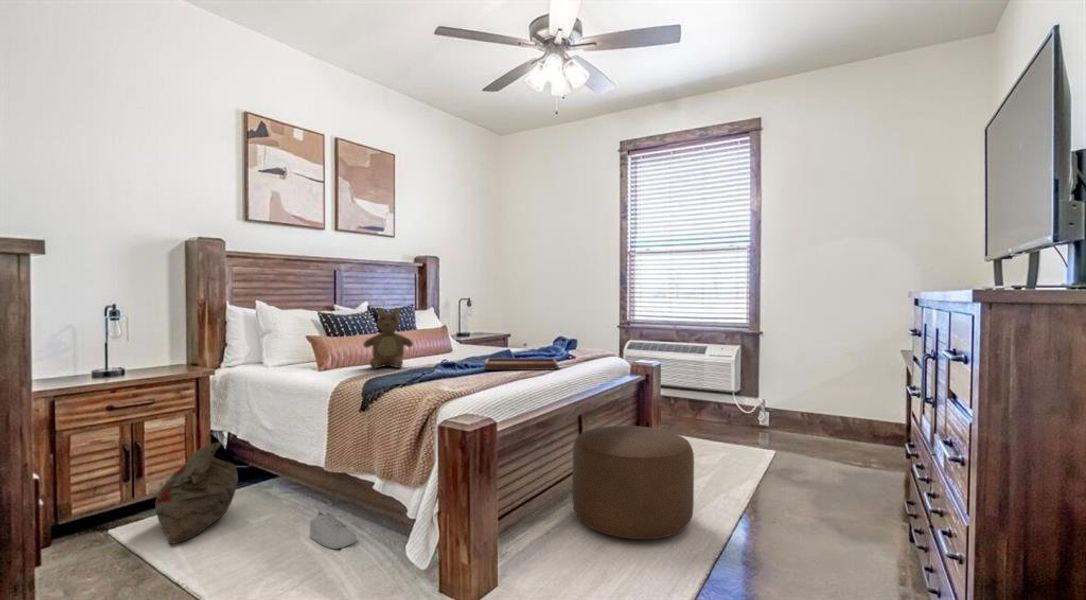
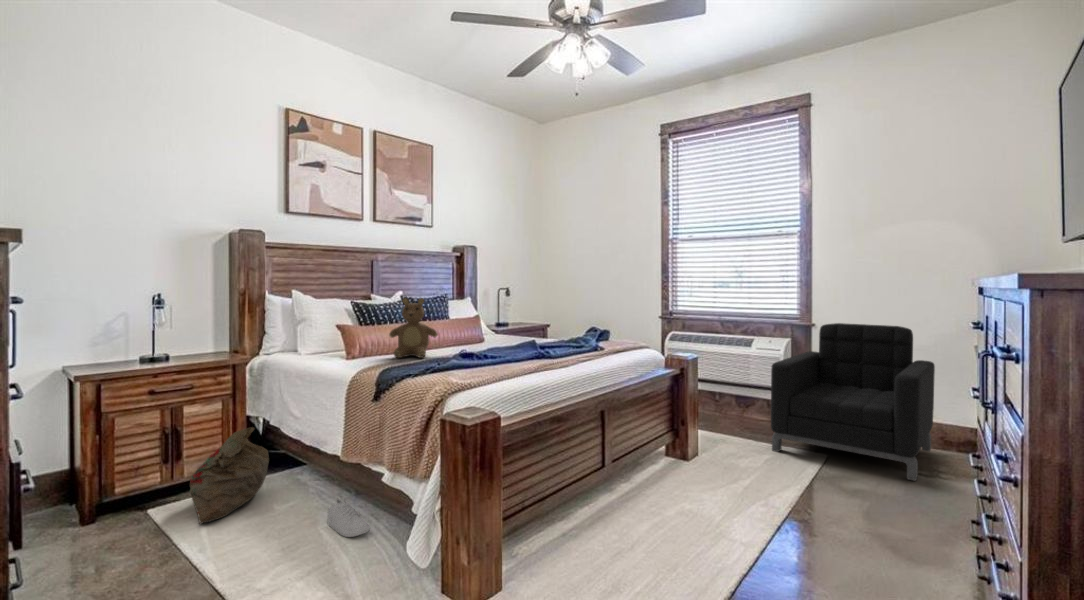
armchair: none [728,331,868,473] -> present [771,323,935,481]
tray: present [485,343,557,370] -> none [504,334,579,362]
ottoman: present [572,426,694,539] -> none [591,422,721,545]

